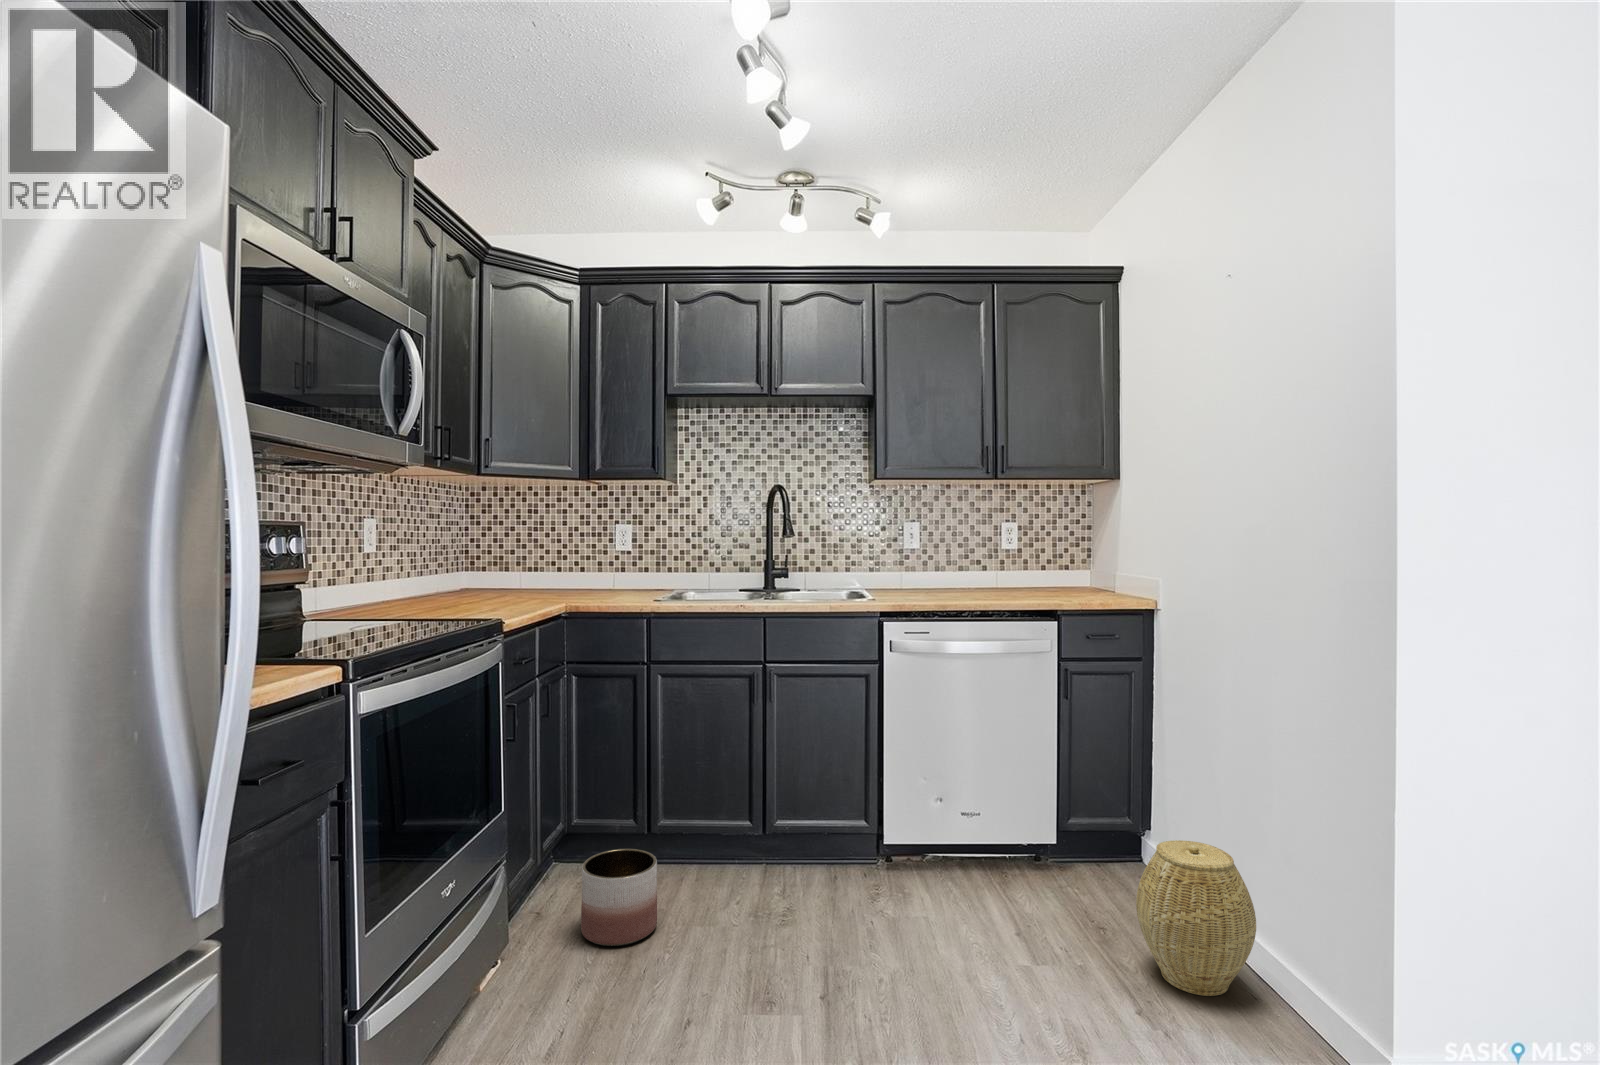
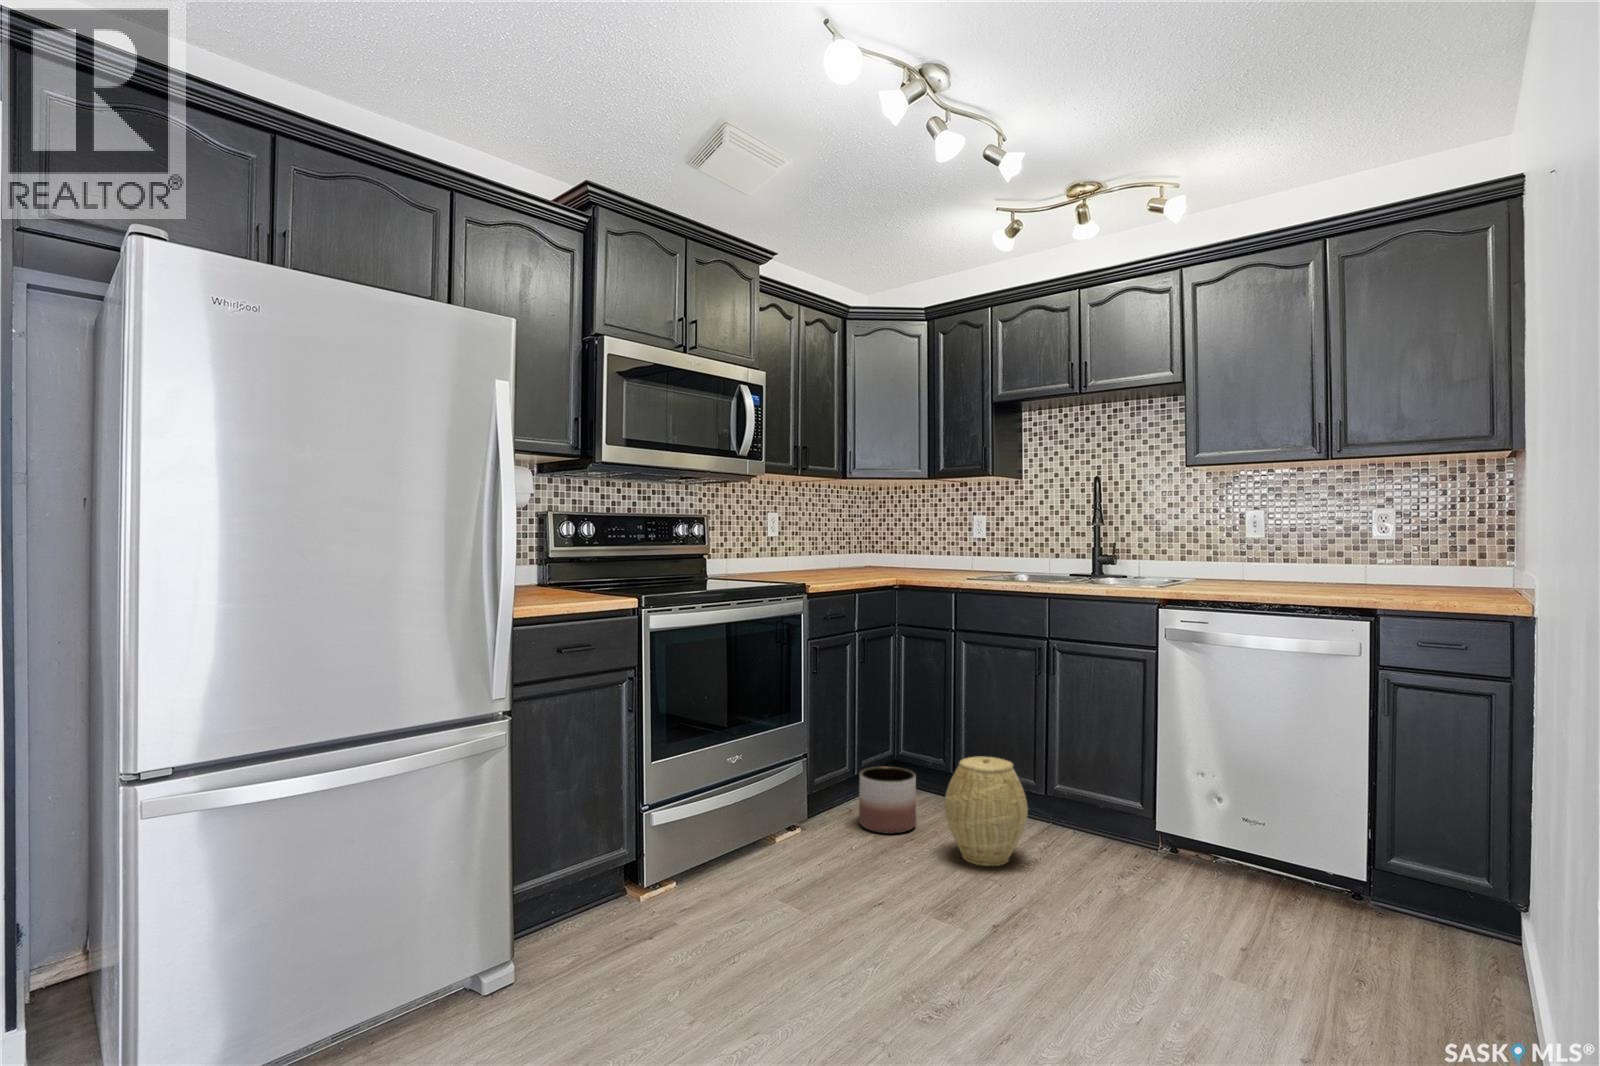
woven basket: present [1136,840,1256,996] -> present [945,756,1028,866]

